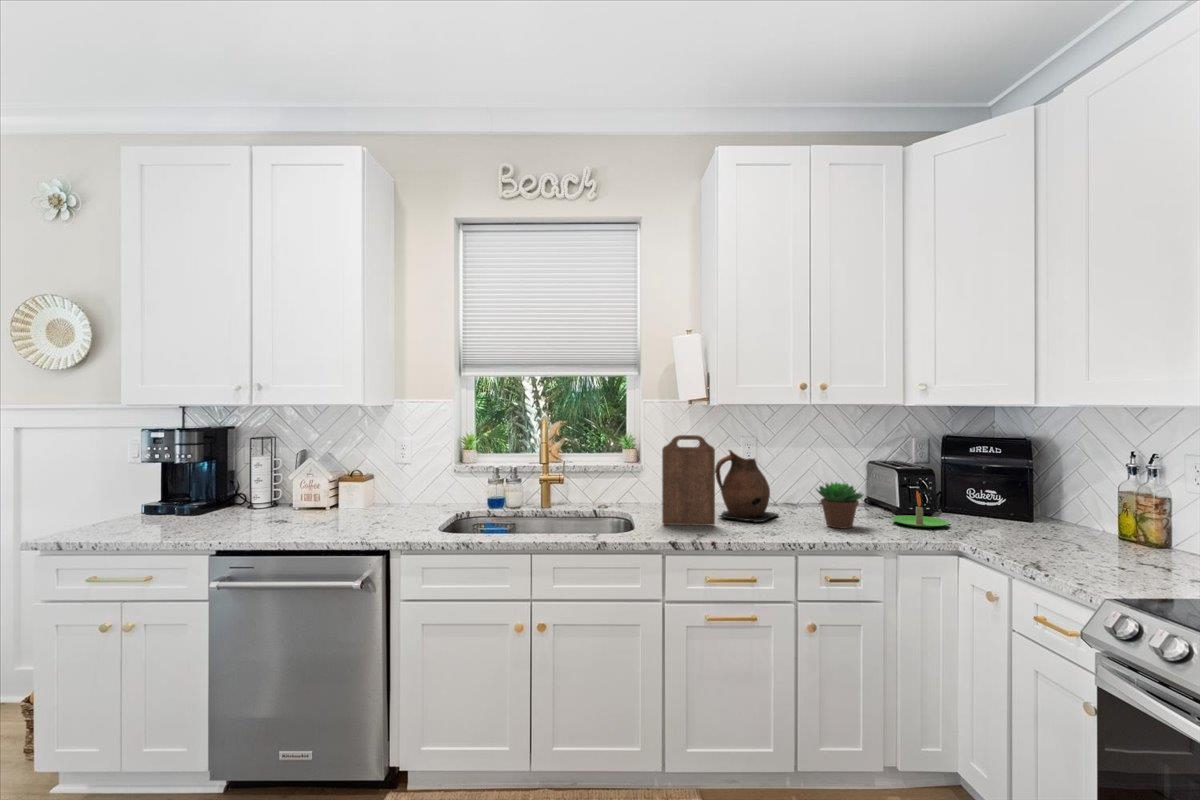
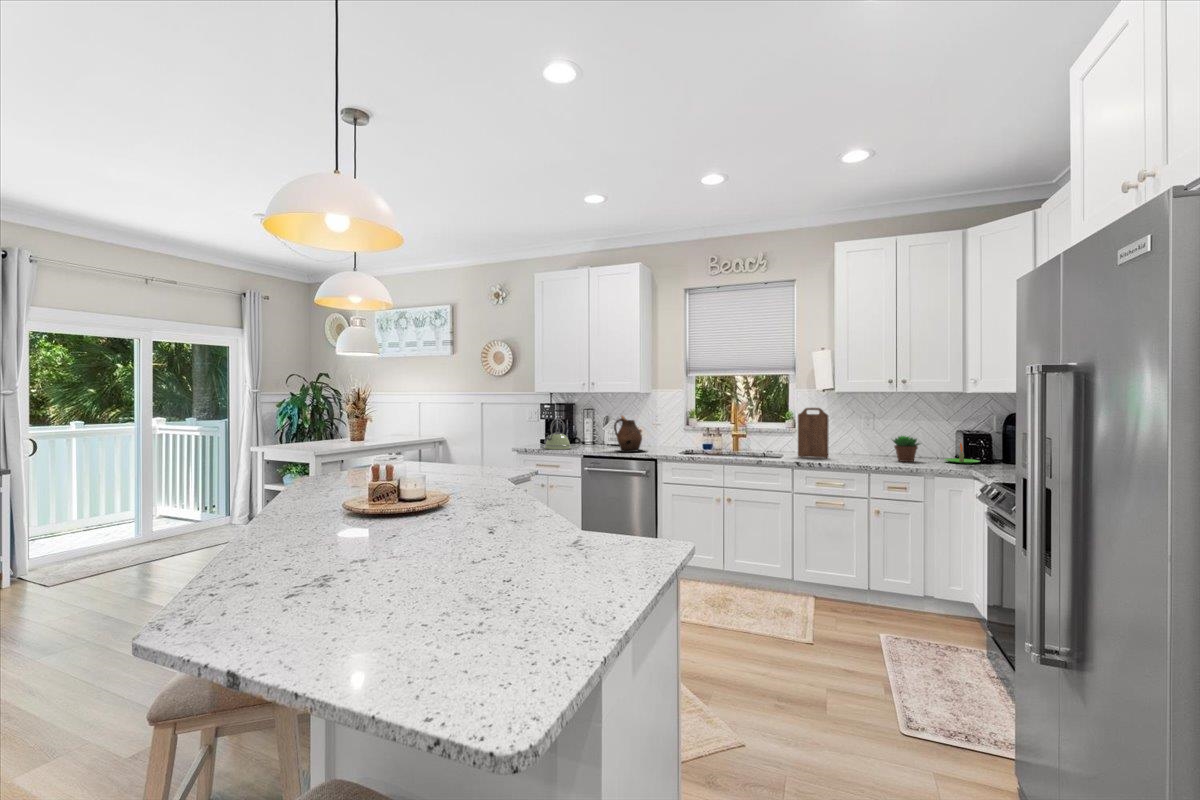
ceramic pitcher: present [715,450,779,522] -> present [614,416,646,452]
kettle: none [139,462,211,532] -> present [544,419,571,450]

